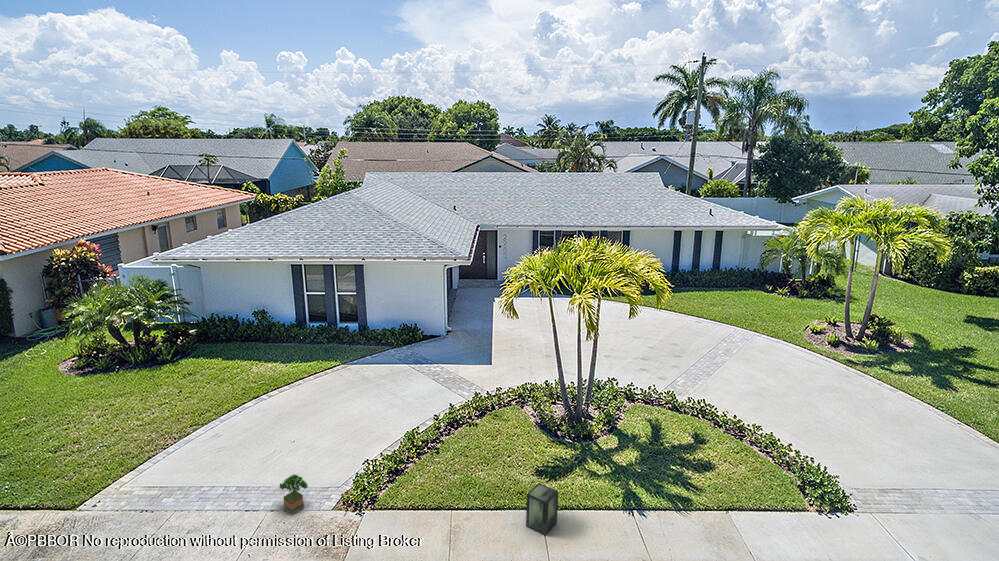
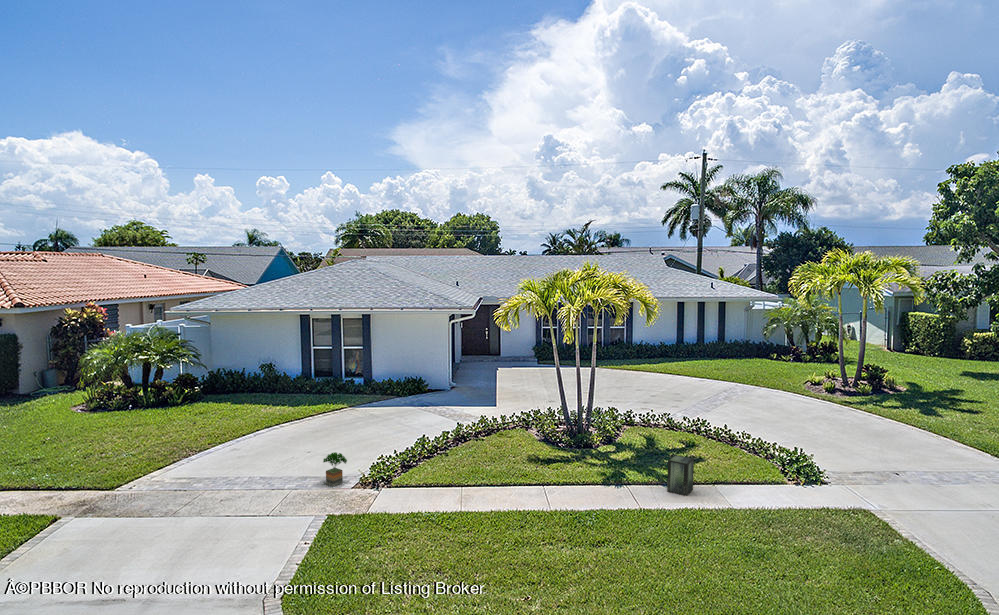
storage box: present [526,483,558,536] -> present [667,455,694,496]

